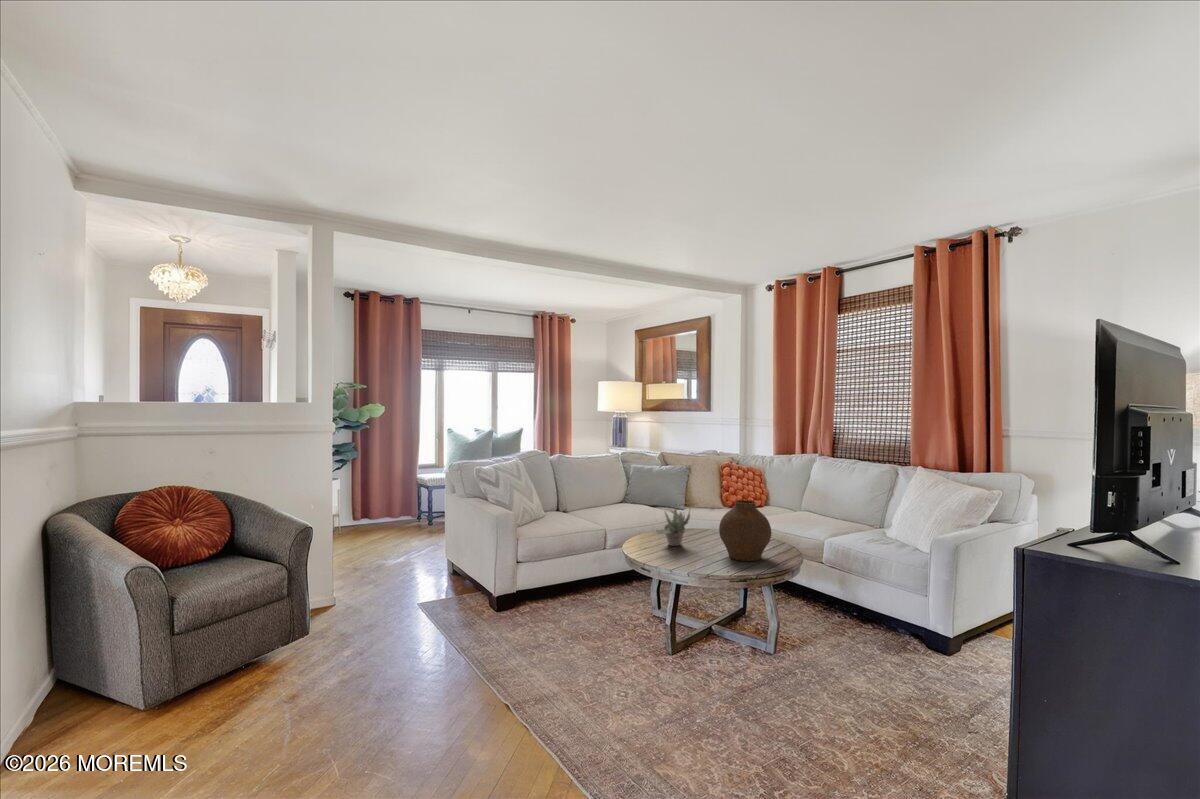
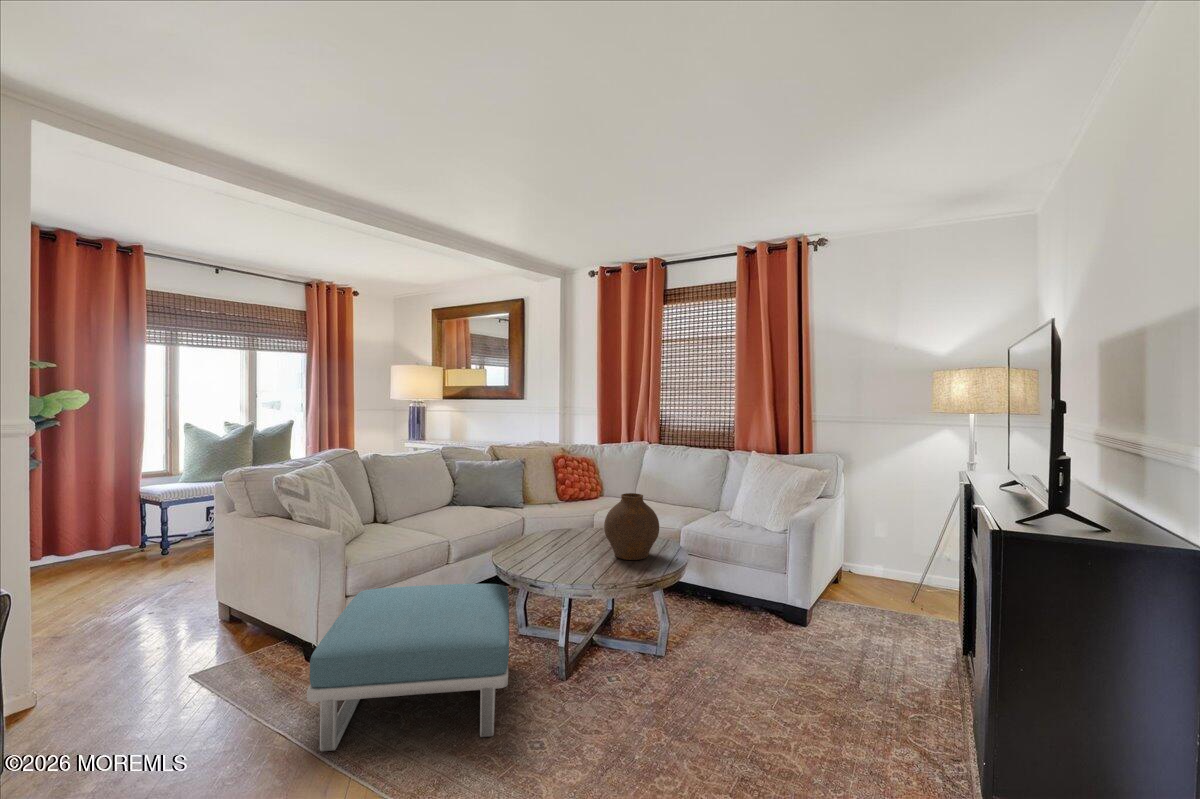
succulent plant: present [656,502,690,546] -> none [534,500,569,552]
footstool: none [475,559,637,679] -> present [307,584,509,751]

